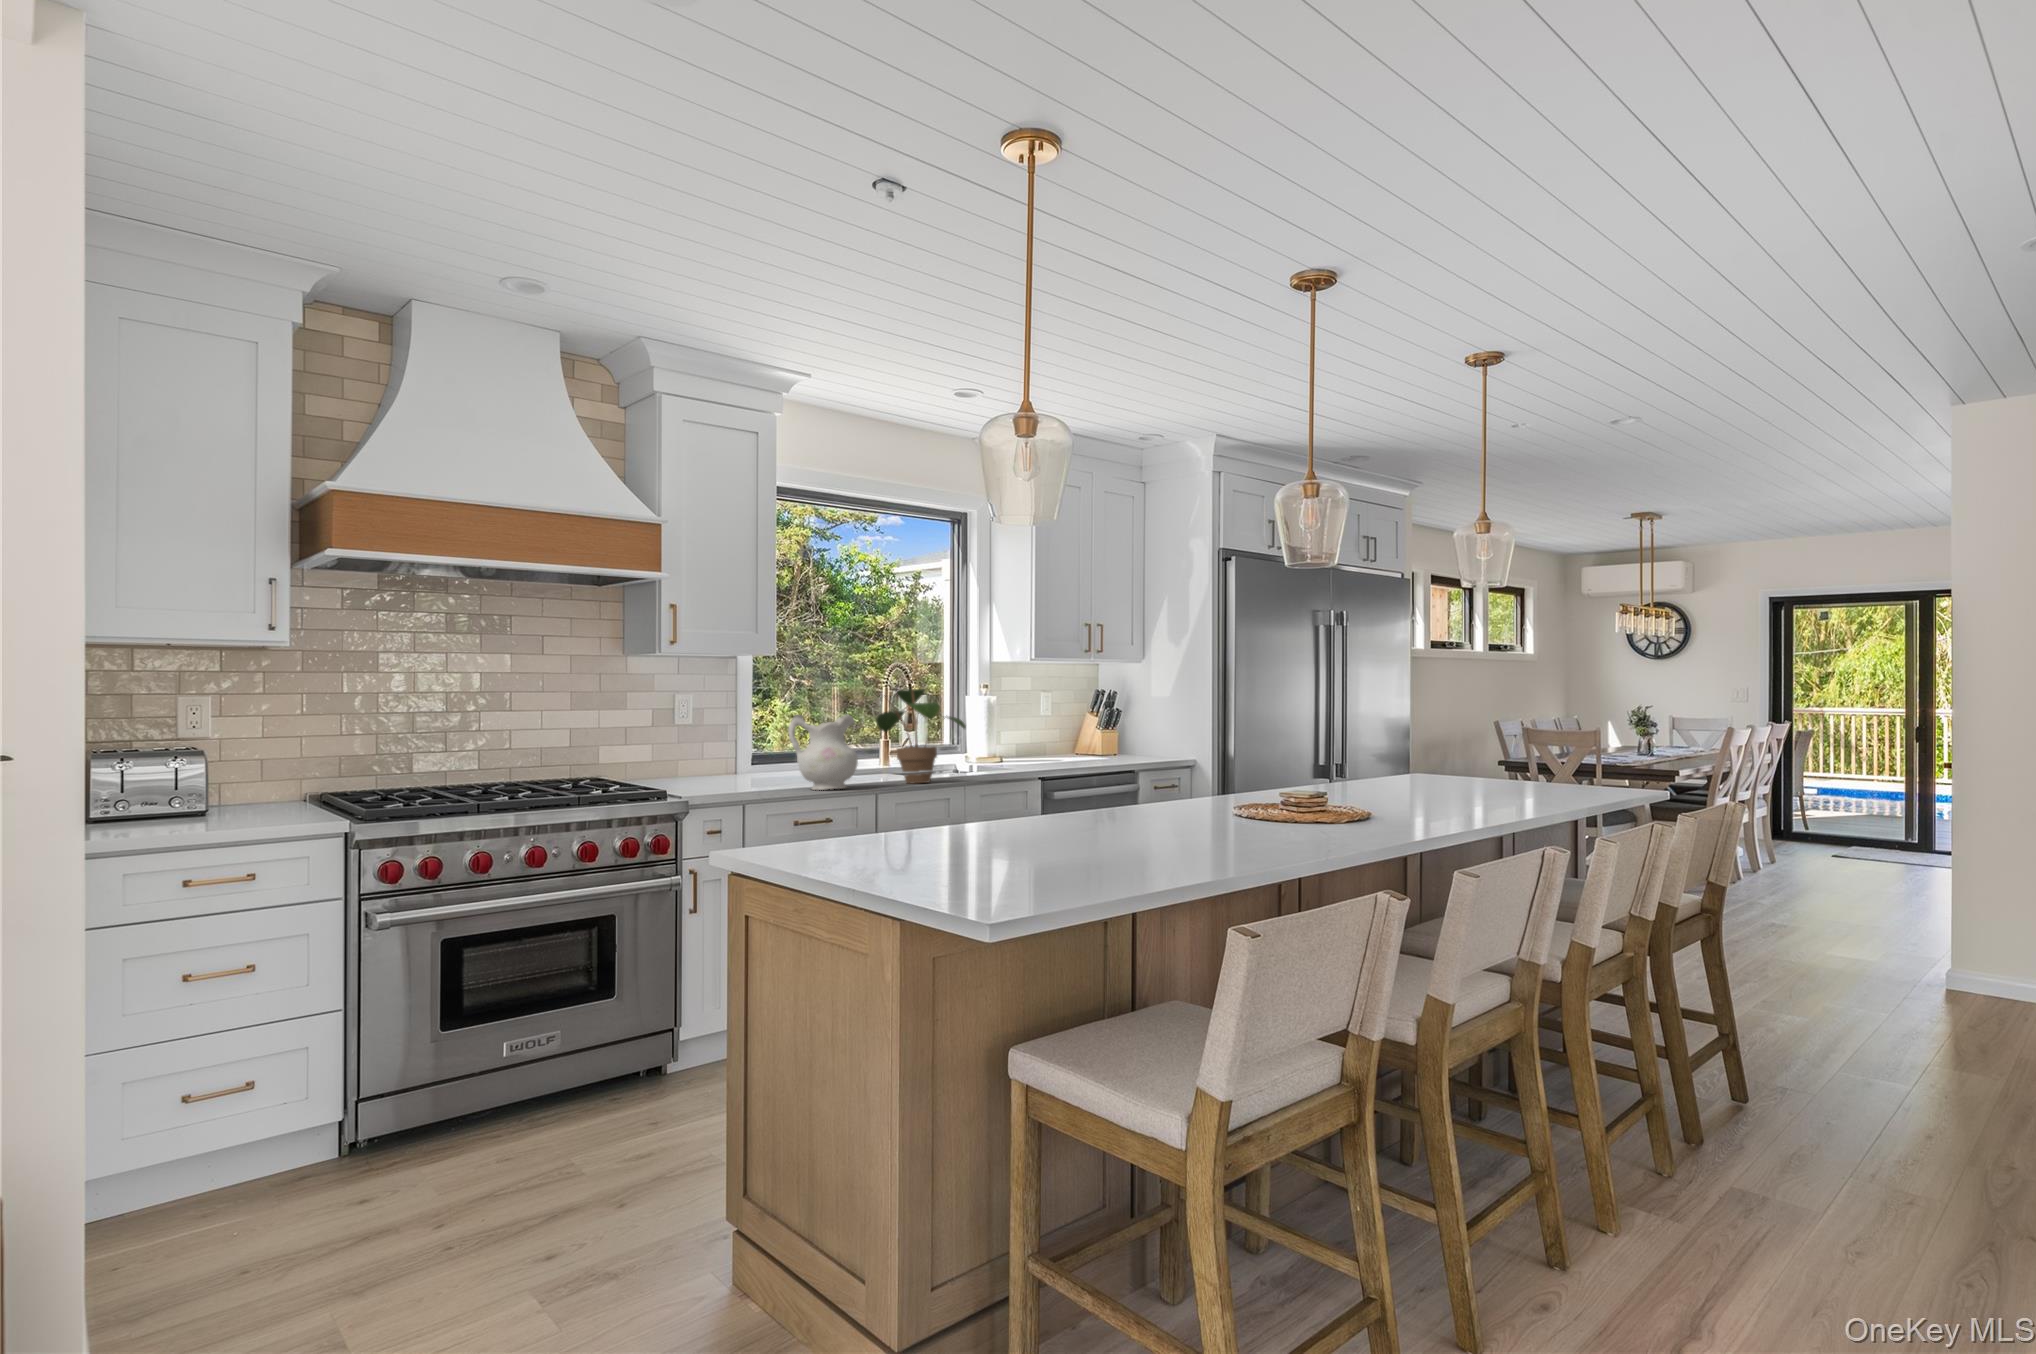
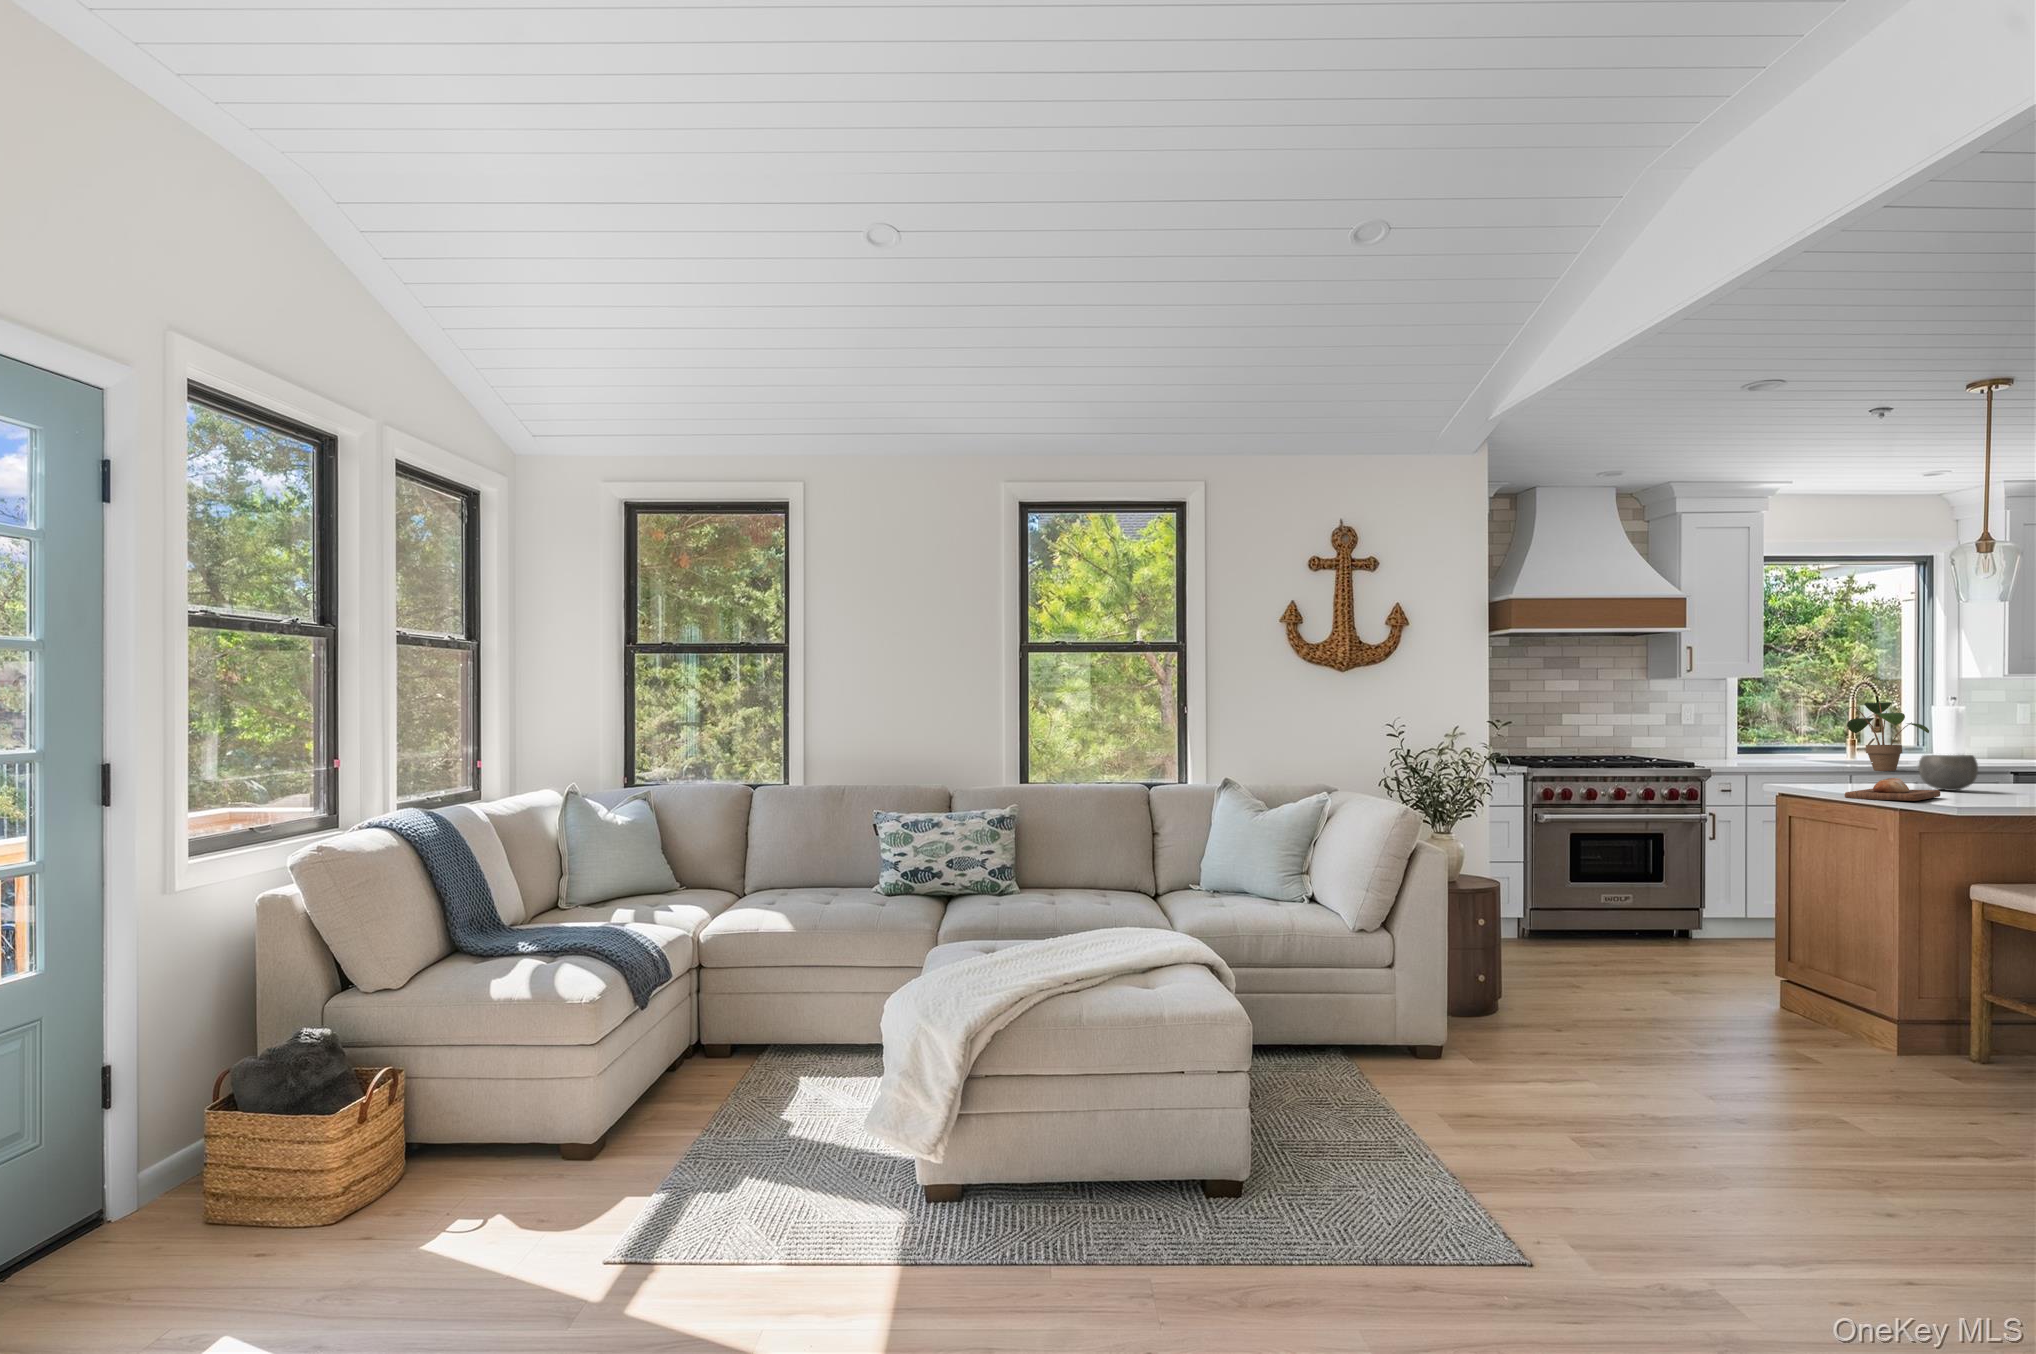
ceramic pitcher: present [789,715,858,790] -> none [1778,719,1834,770]
ceramic bowl: none [959,762,1033,822] -> present [1918,755,1978,791]
bread loaf: none [847,815,992,868] -> present [1845,778,1940,801]

